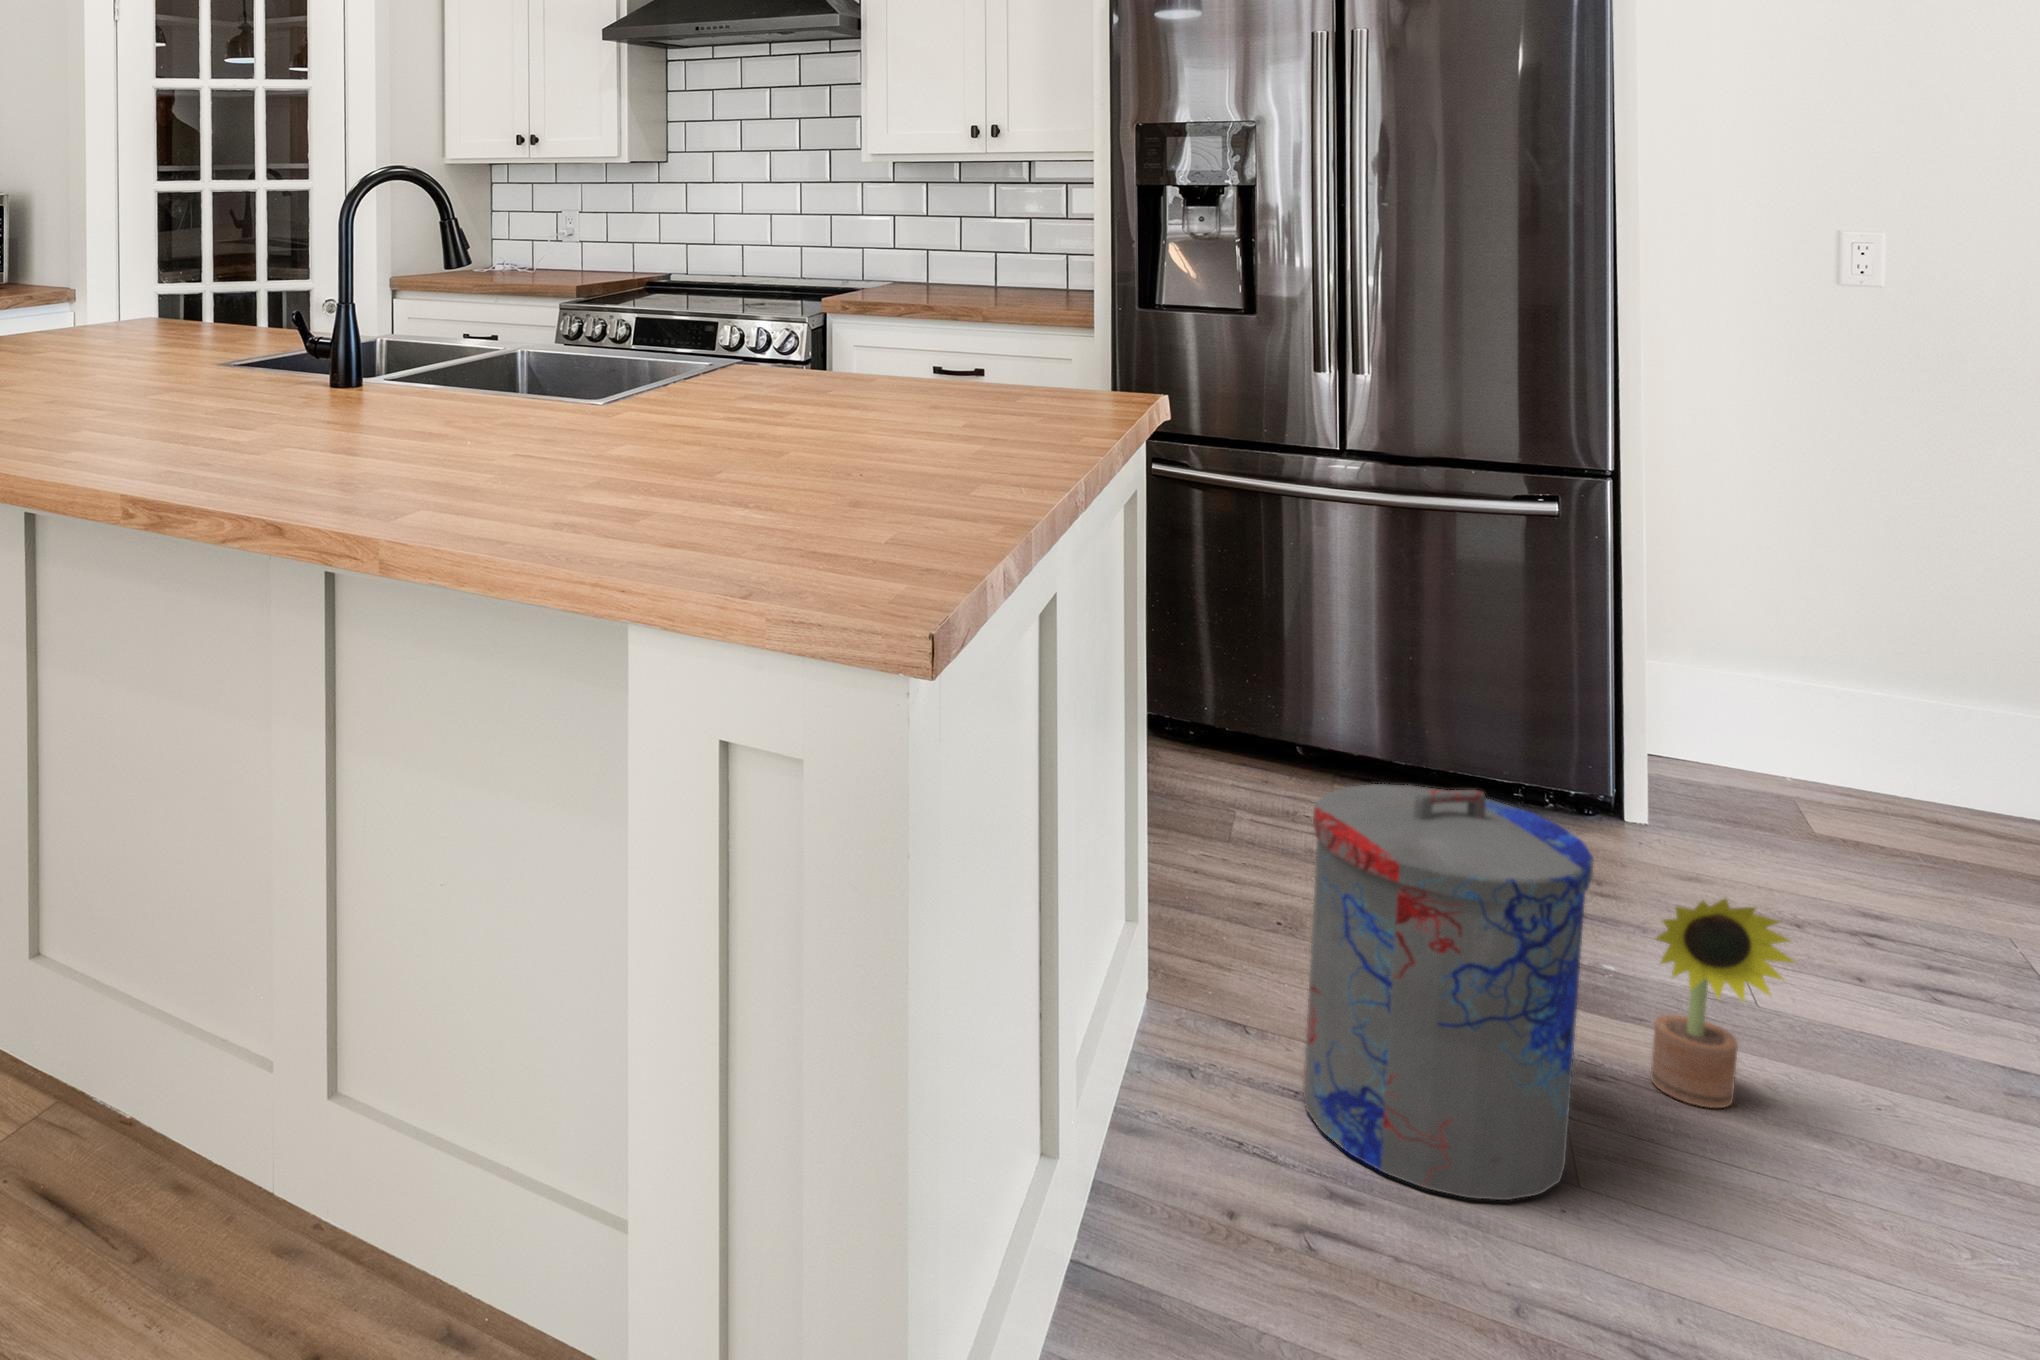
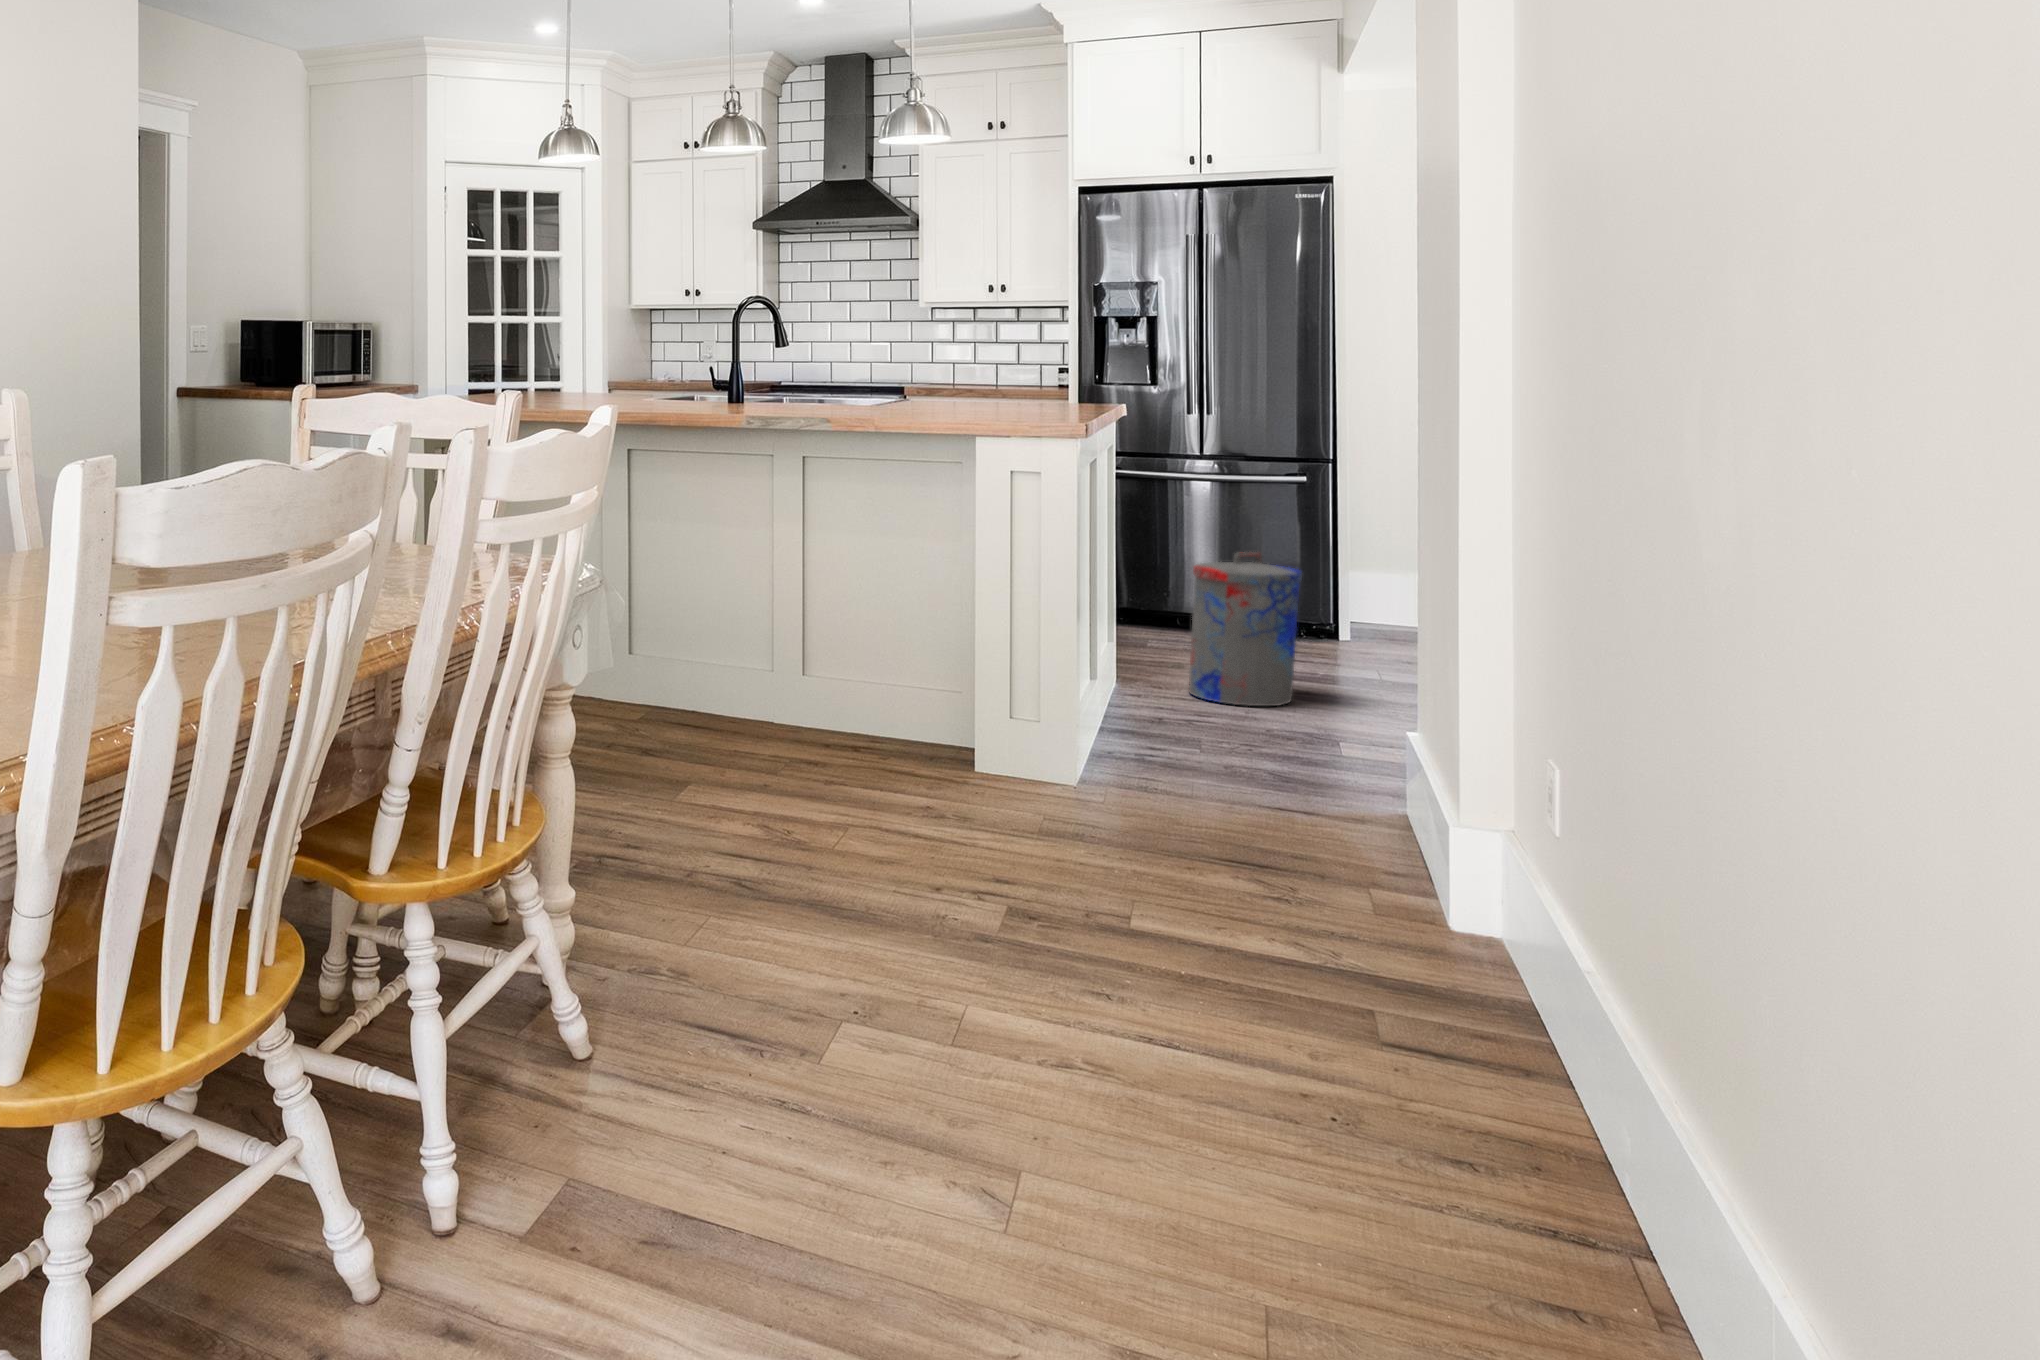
decorative plant: present [1651,899,1796,1108] -> none [1329,598,1384,691]

